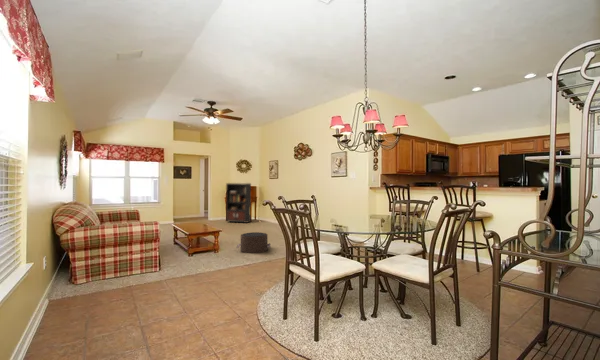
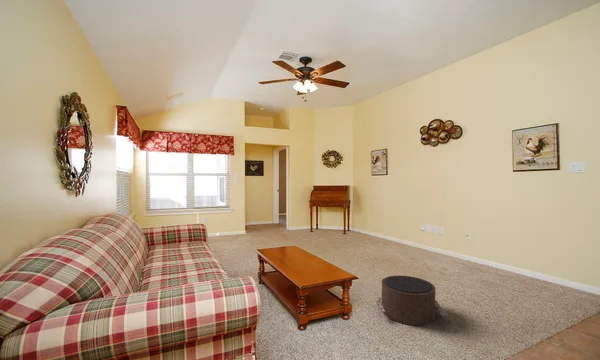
bookcase: present [226,183,251,222] -> none [313,181,358,236]

